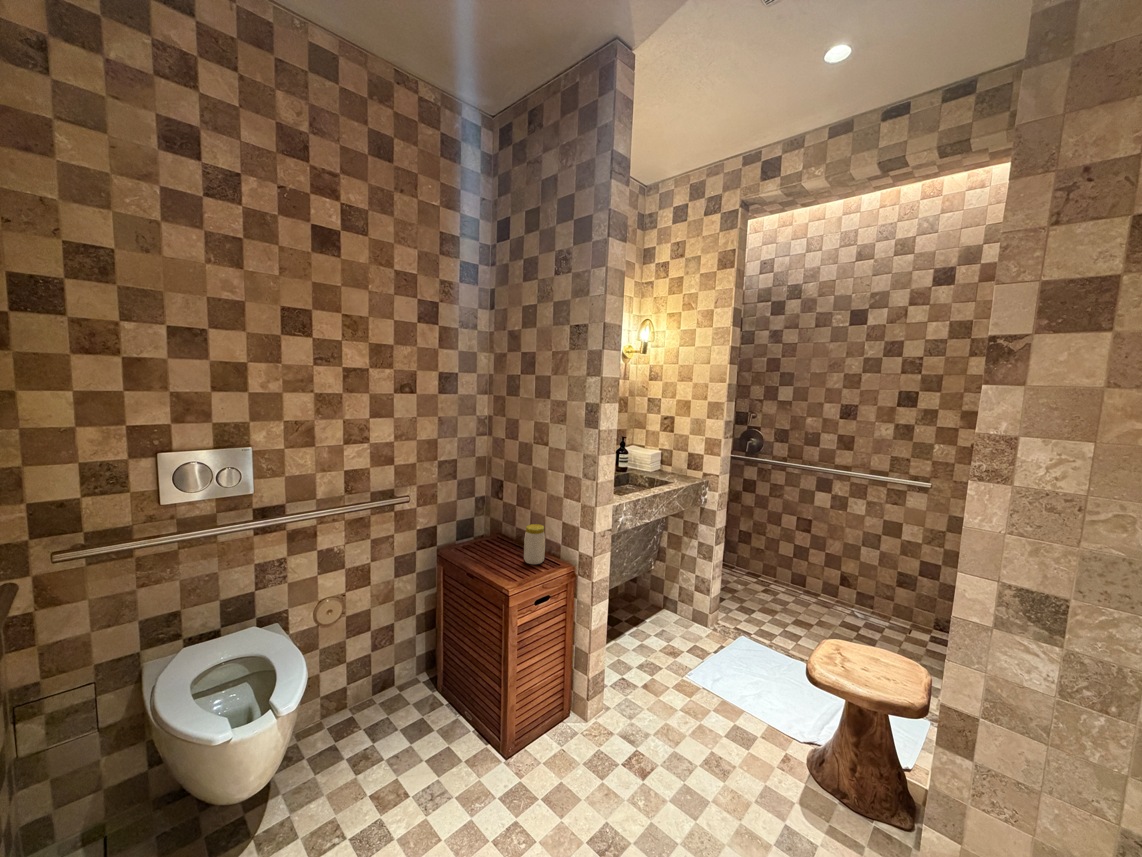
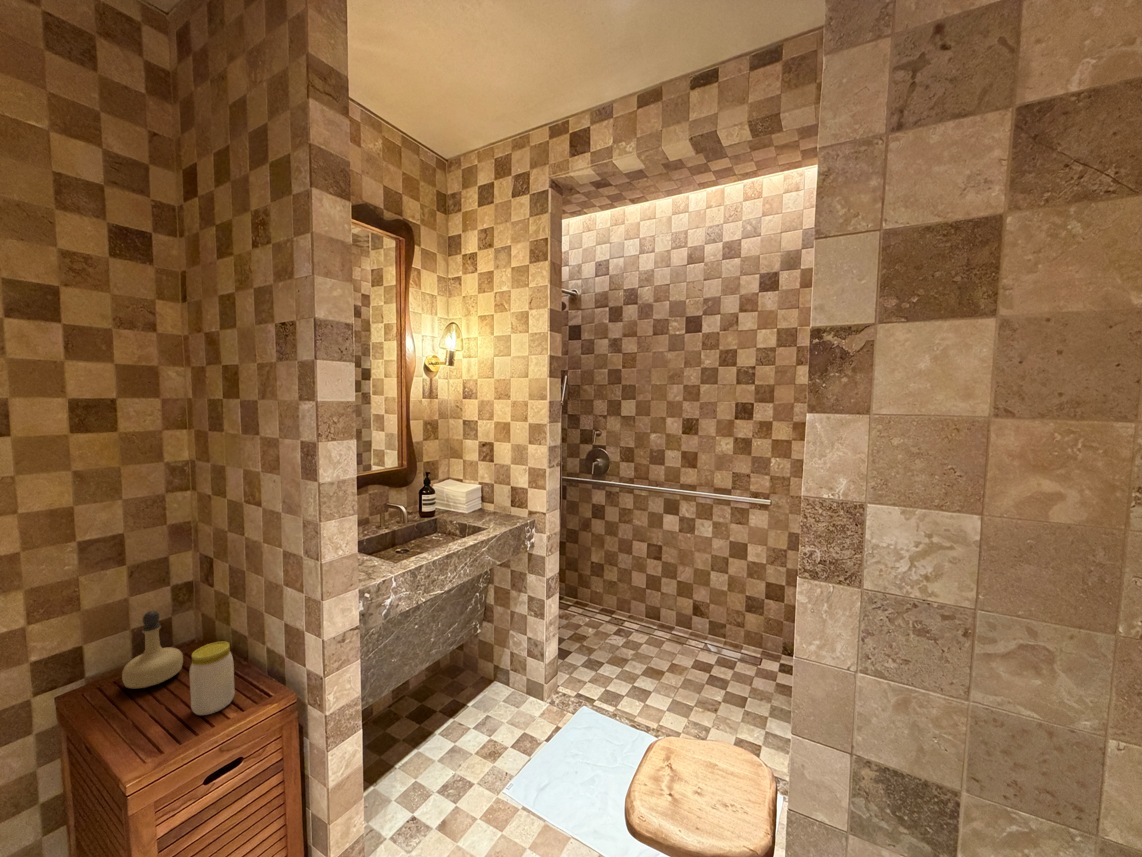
perfume bottle: none [475,504,502,548] -> present [122,611,183,688]

